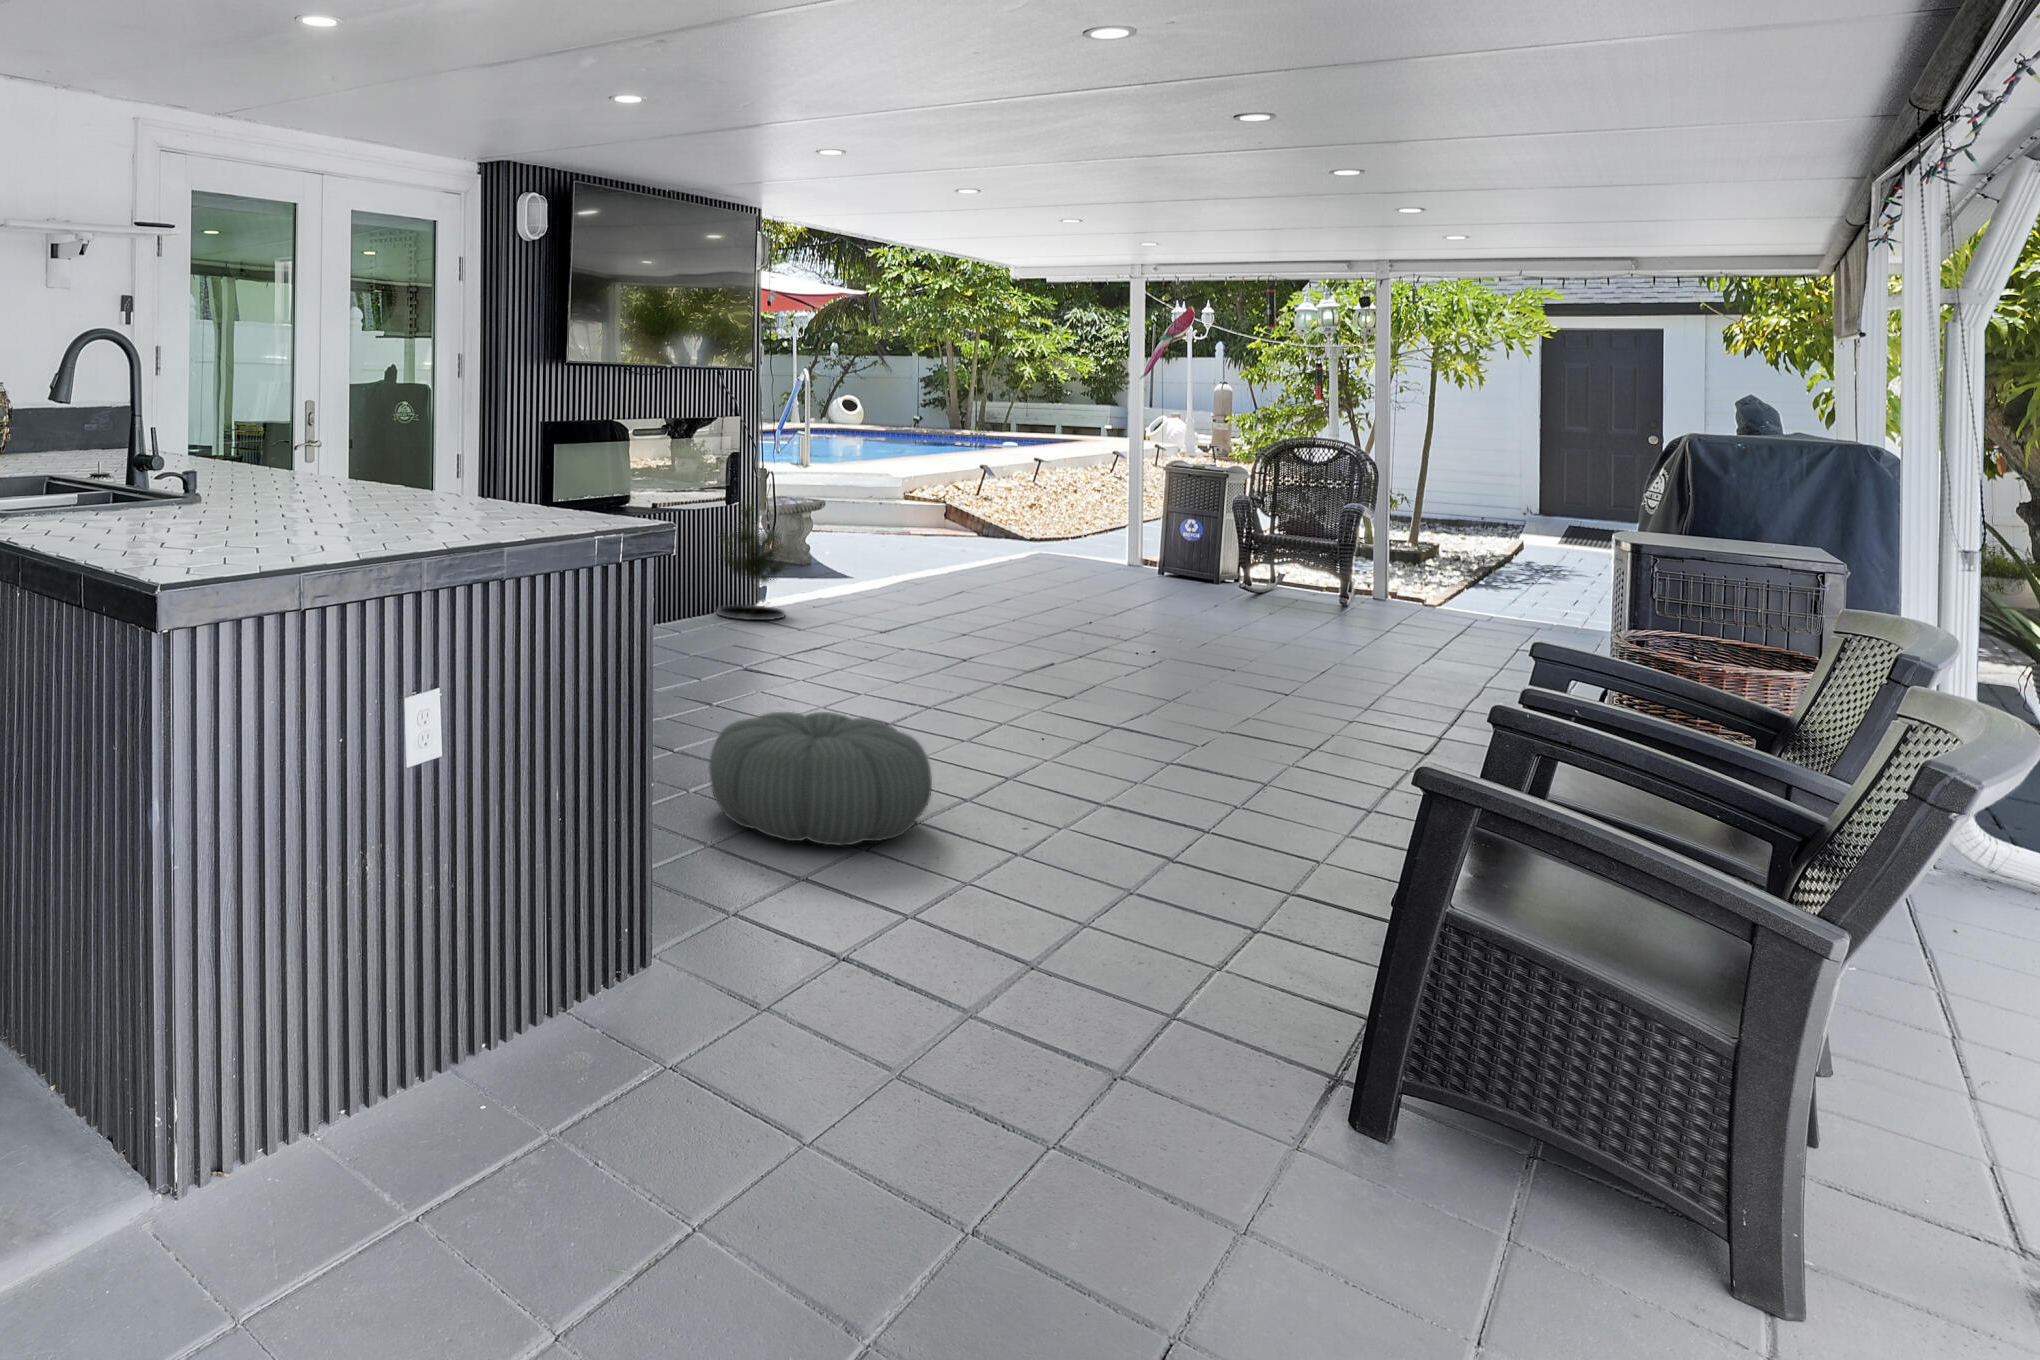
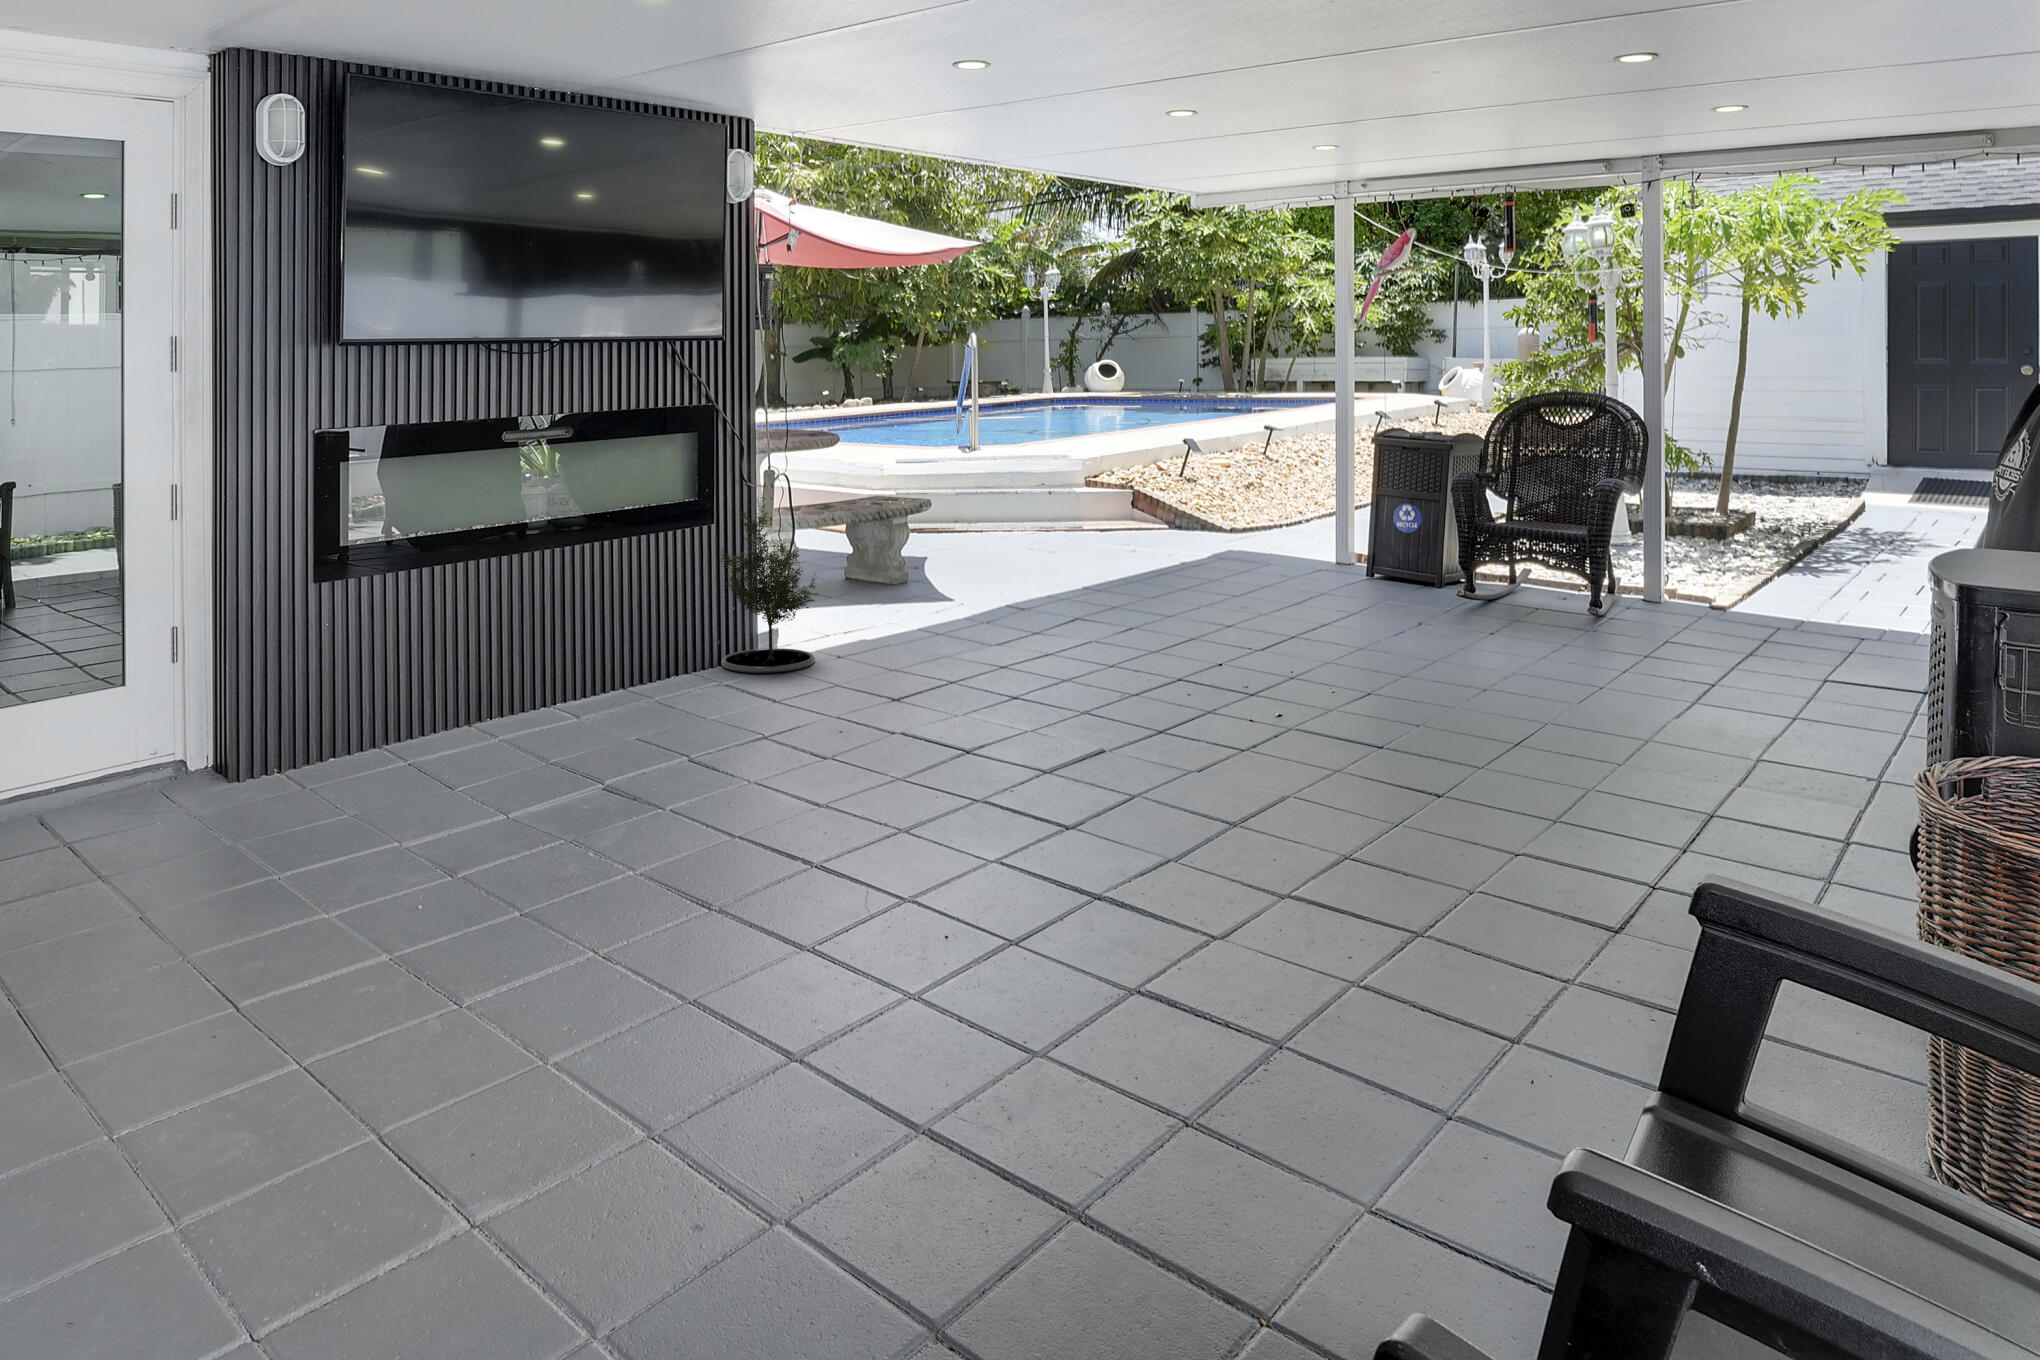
pouf: present [709,712,932,845] -> none [212,924,632,1235]

